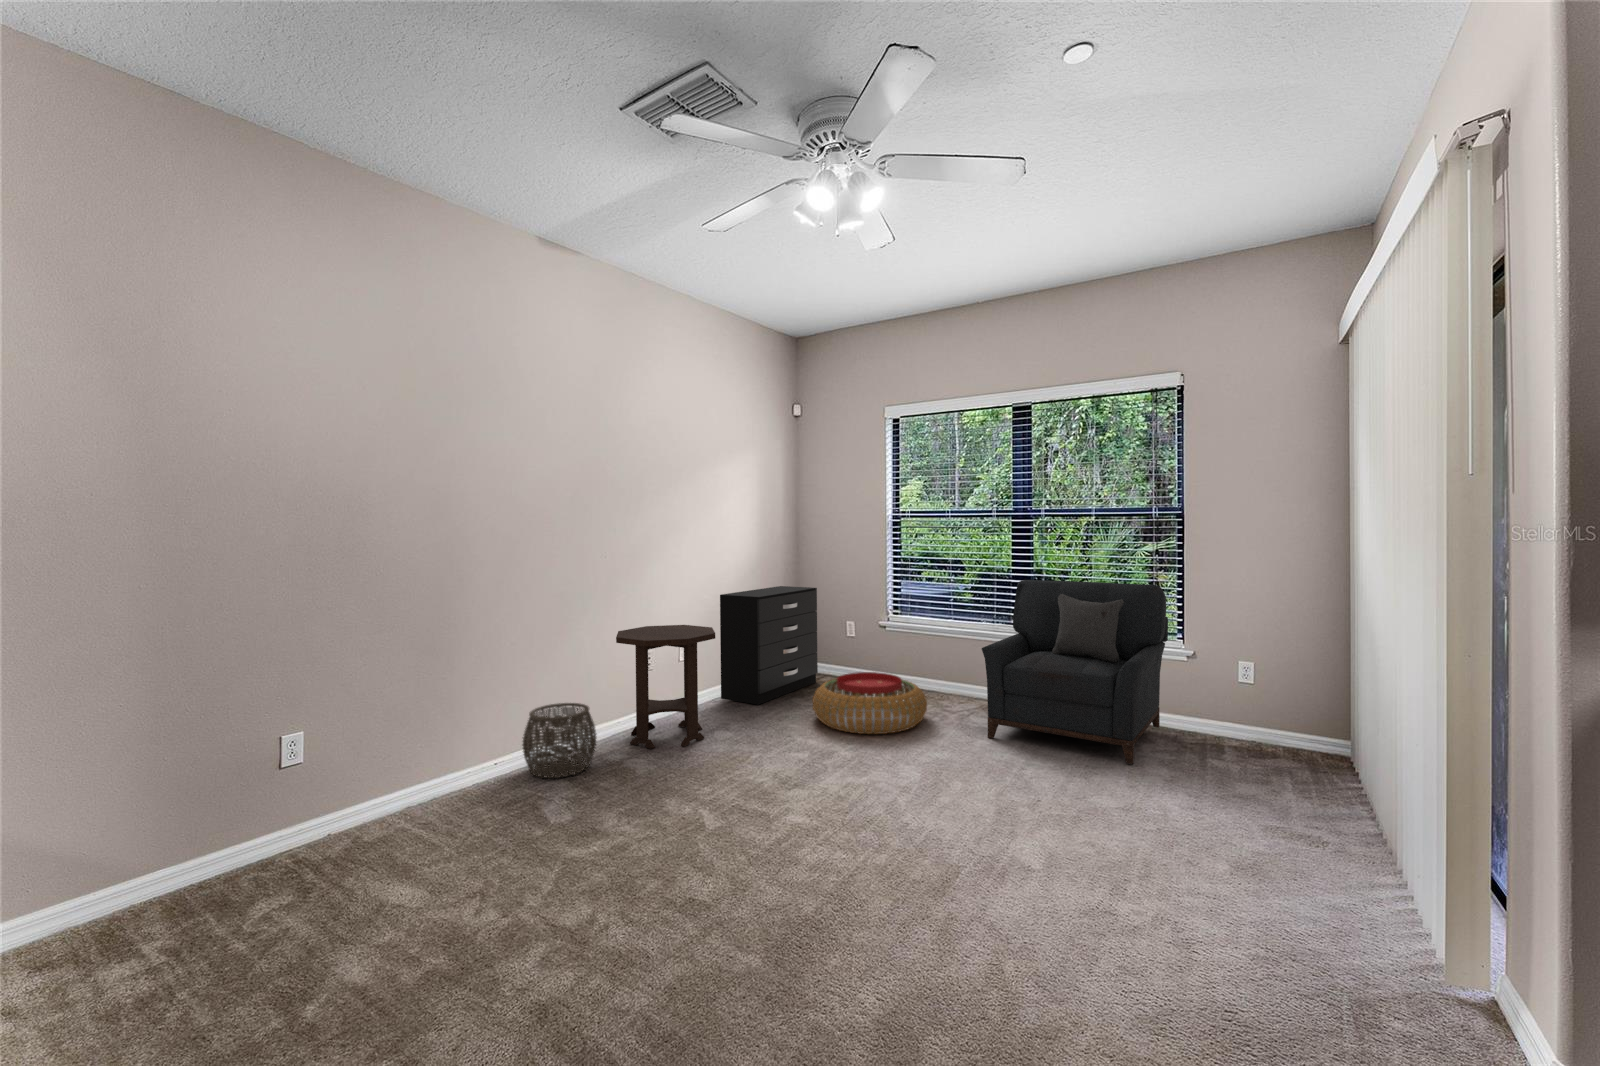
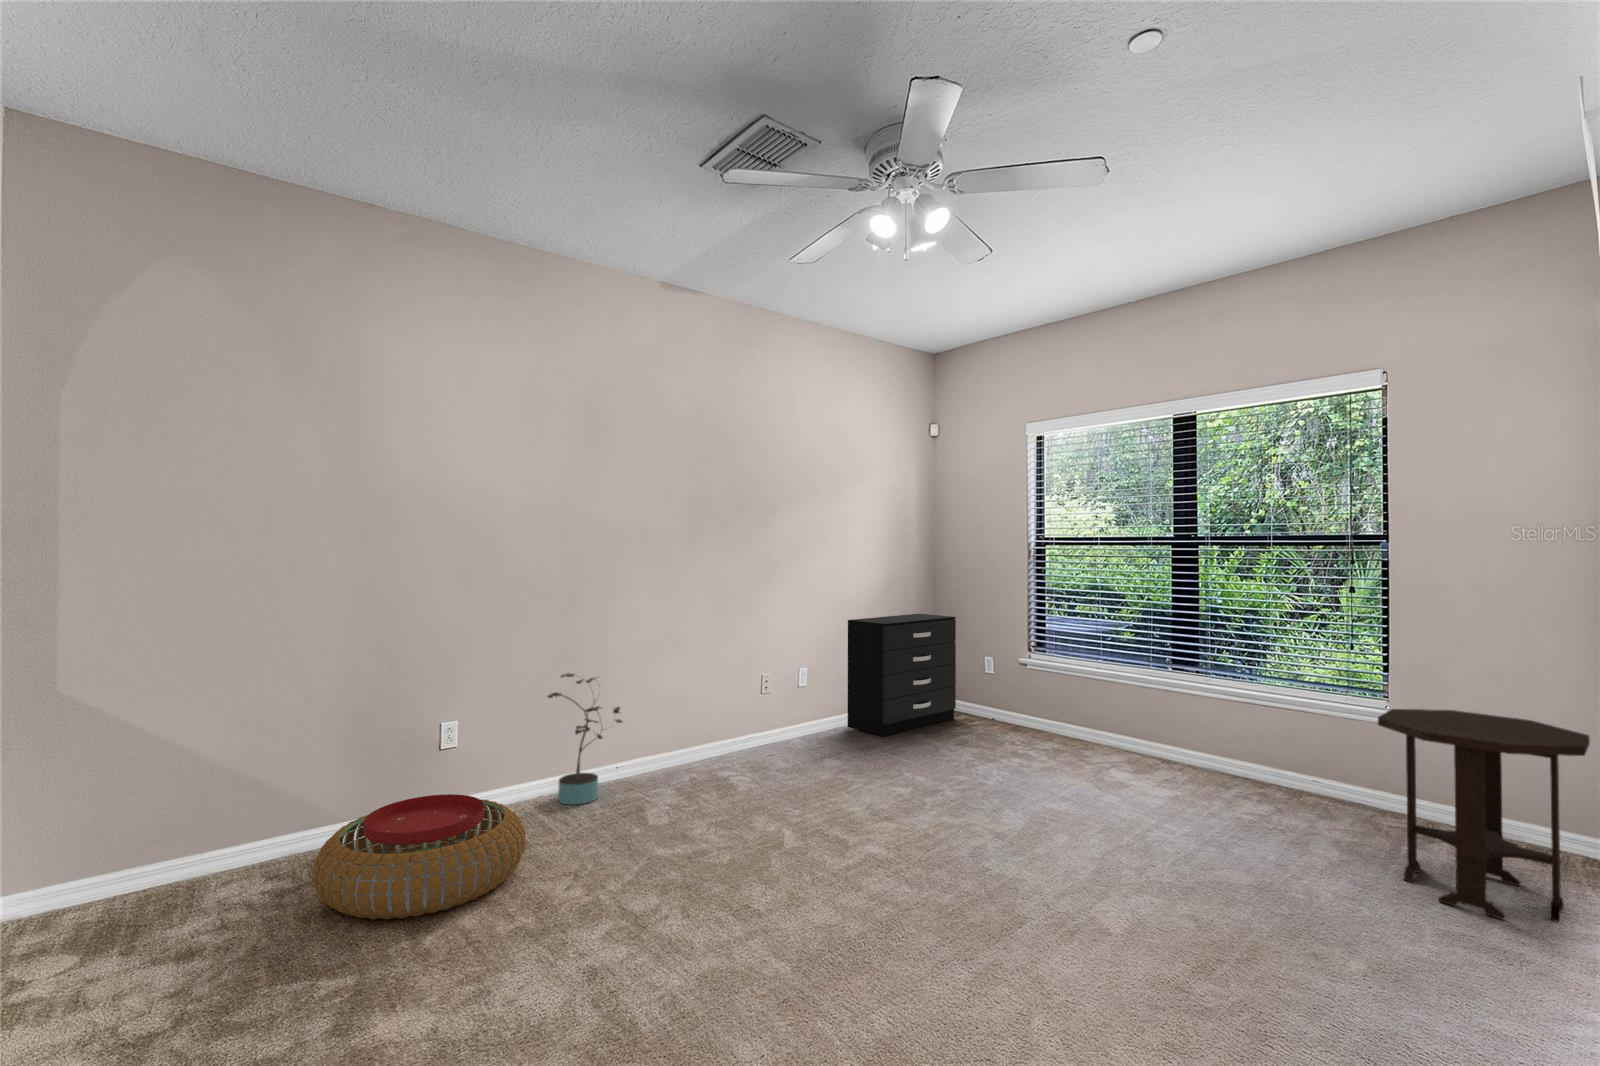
armchair: present [982,580,1168,764] -> none [1117,616,1365,839]
side table: present [616,625,715,749] -> present [1378,709,1590,922]
potted plant: none [417,666,507,812] -> present [548,674,622,805]
pouf: present [813,672,927,734] -> present [313,794,526,919]
woven basket: present [522,703,596,778] -> none [640,716,708,786]

